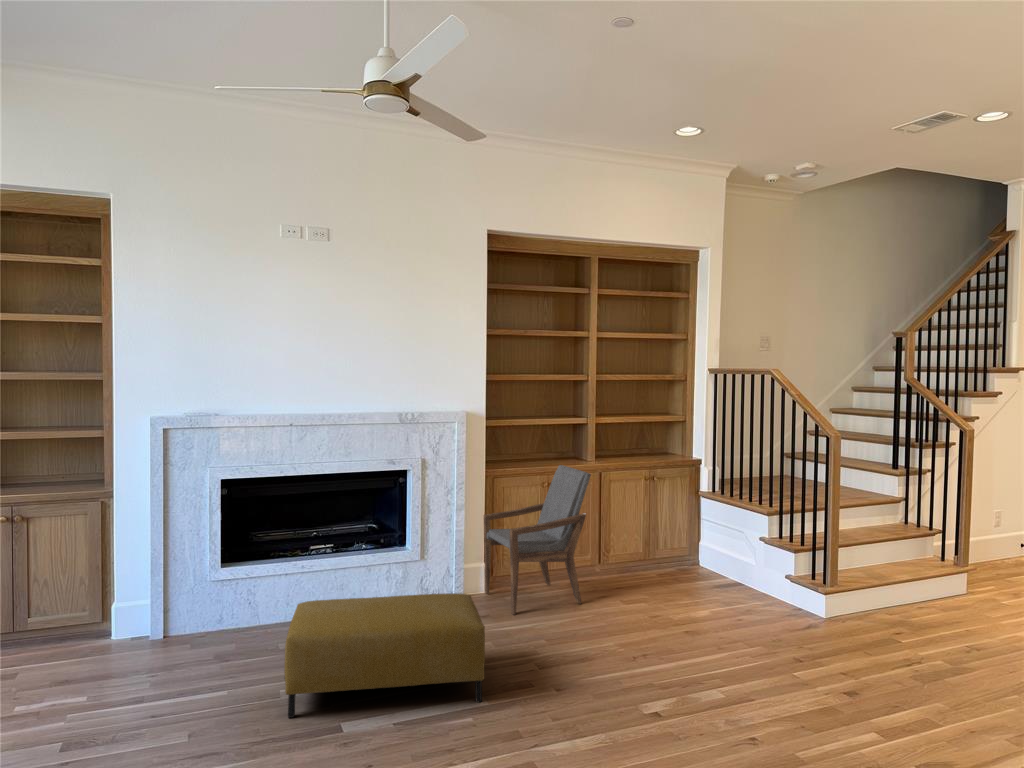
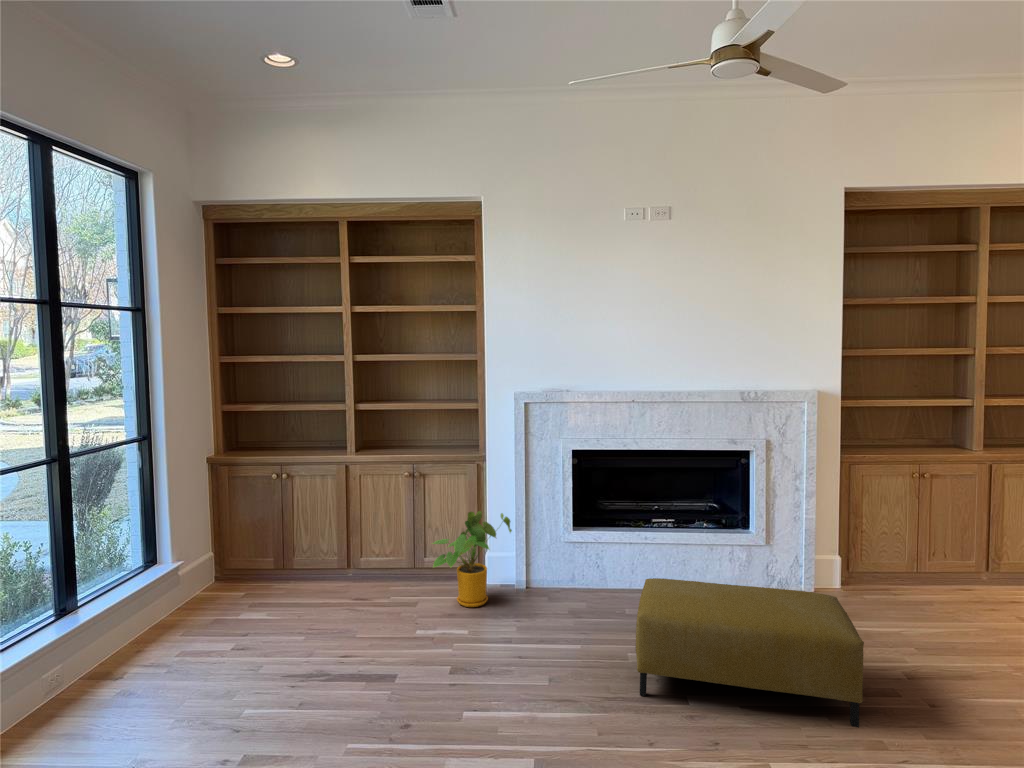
armchair: present [484,465,591,615] -> none [839,454,990,622]
house plant: none [36,556,147,670] -> present [433,511,512,607]

